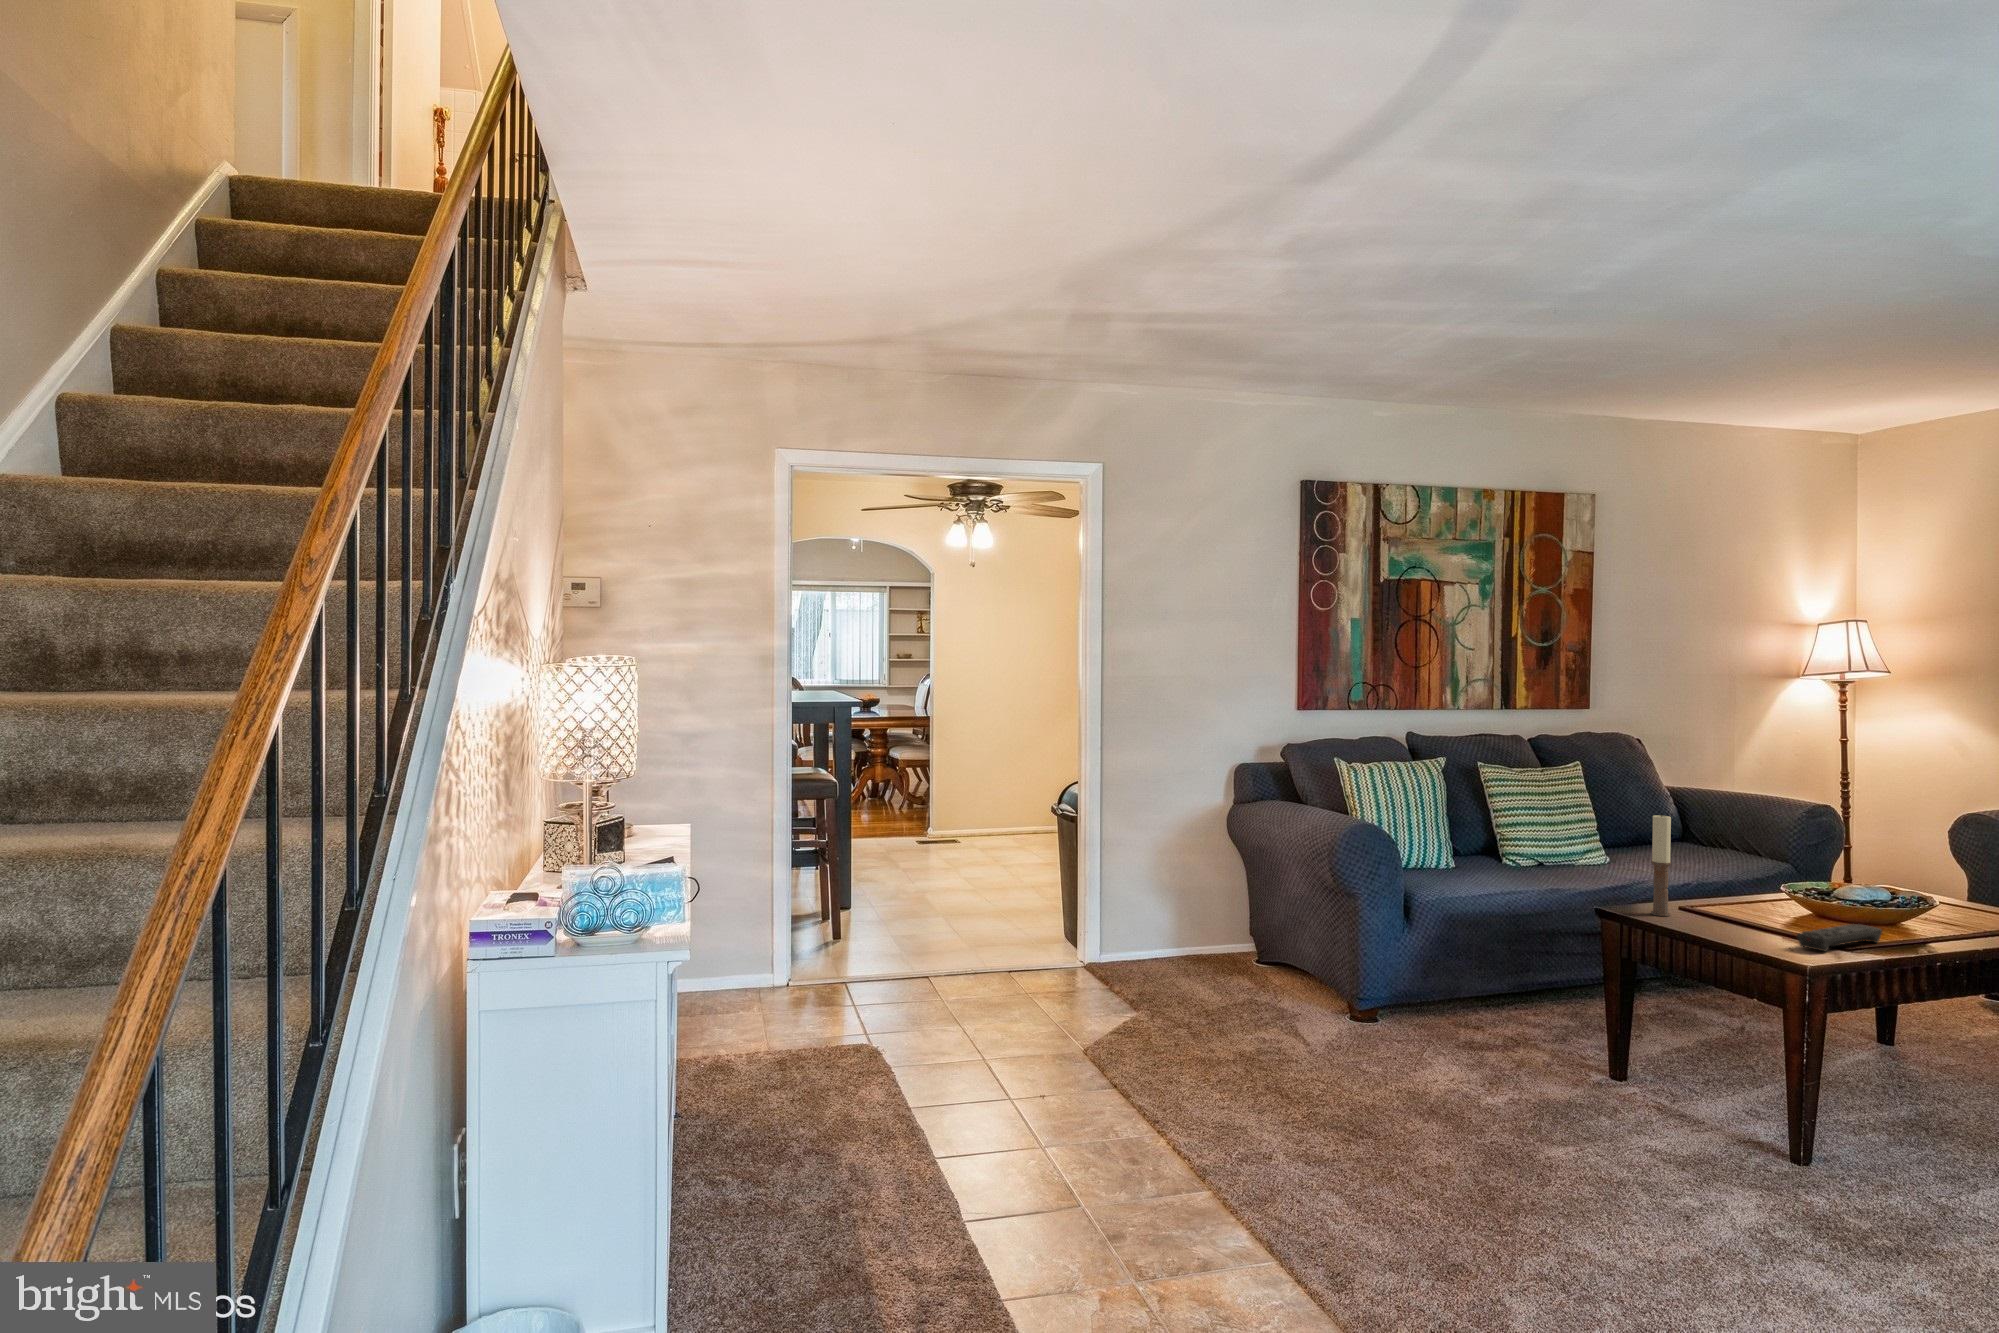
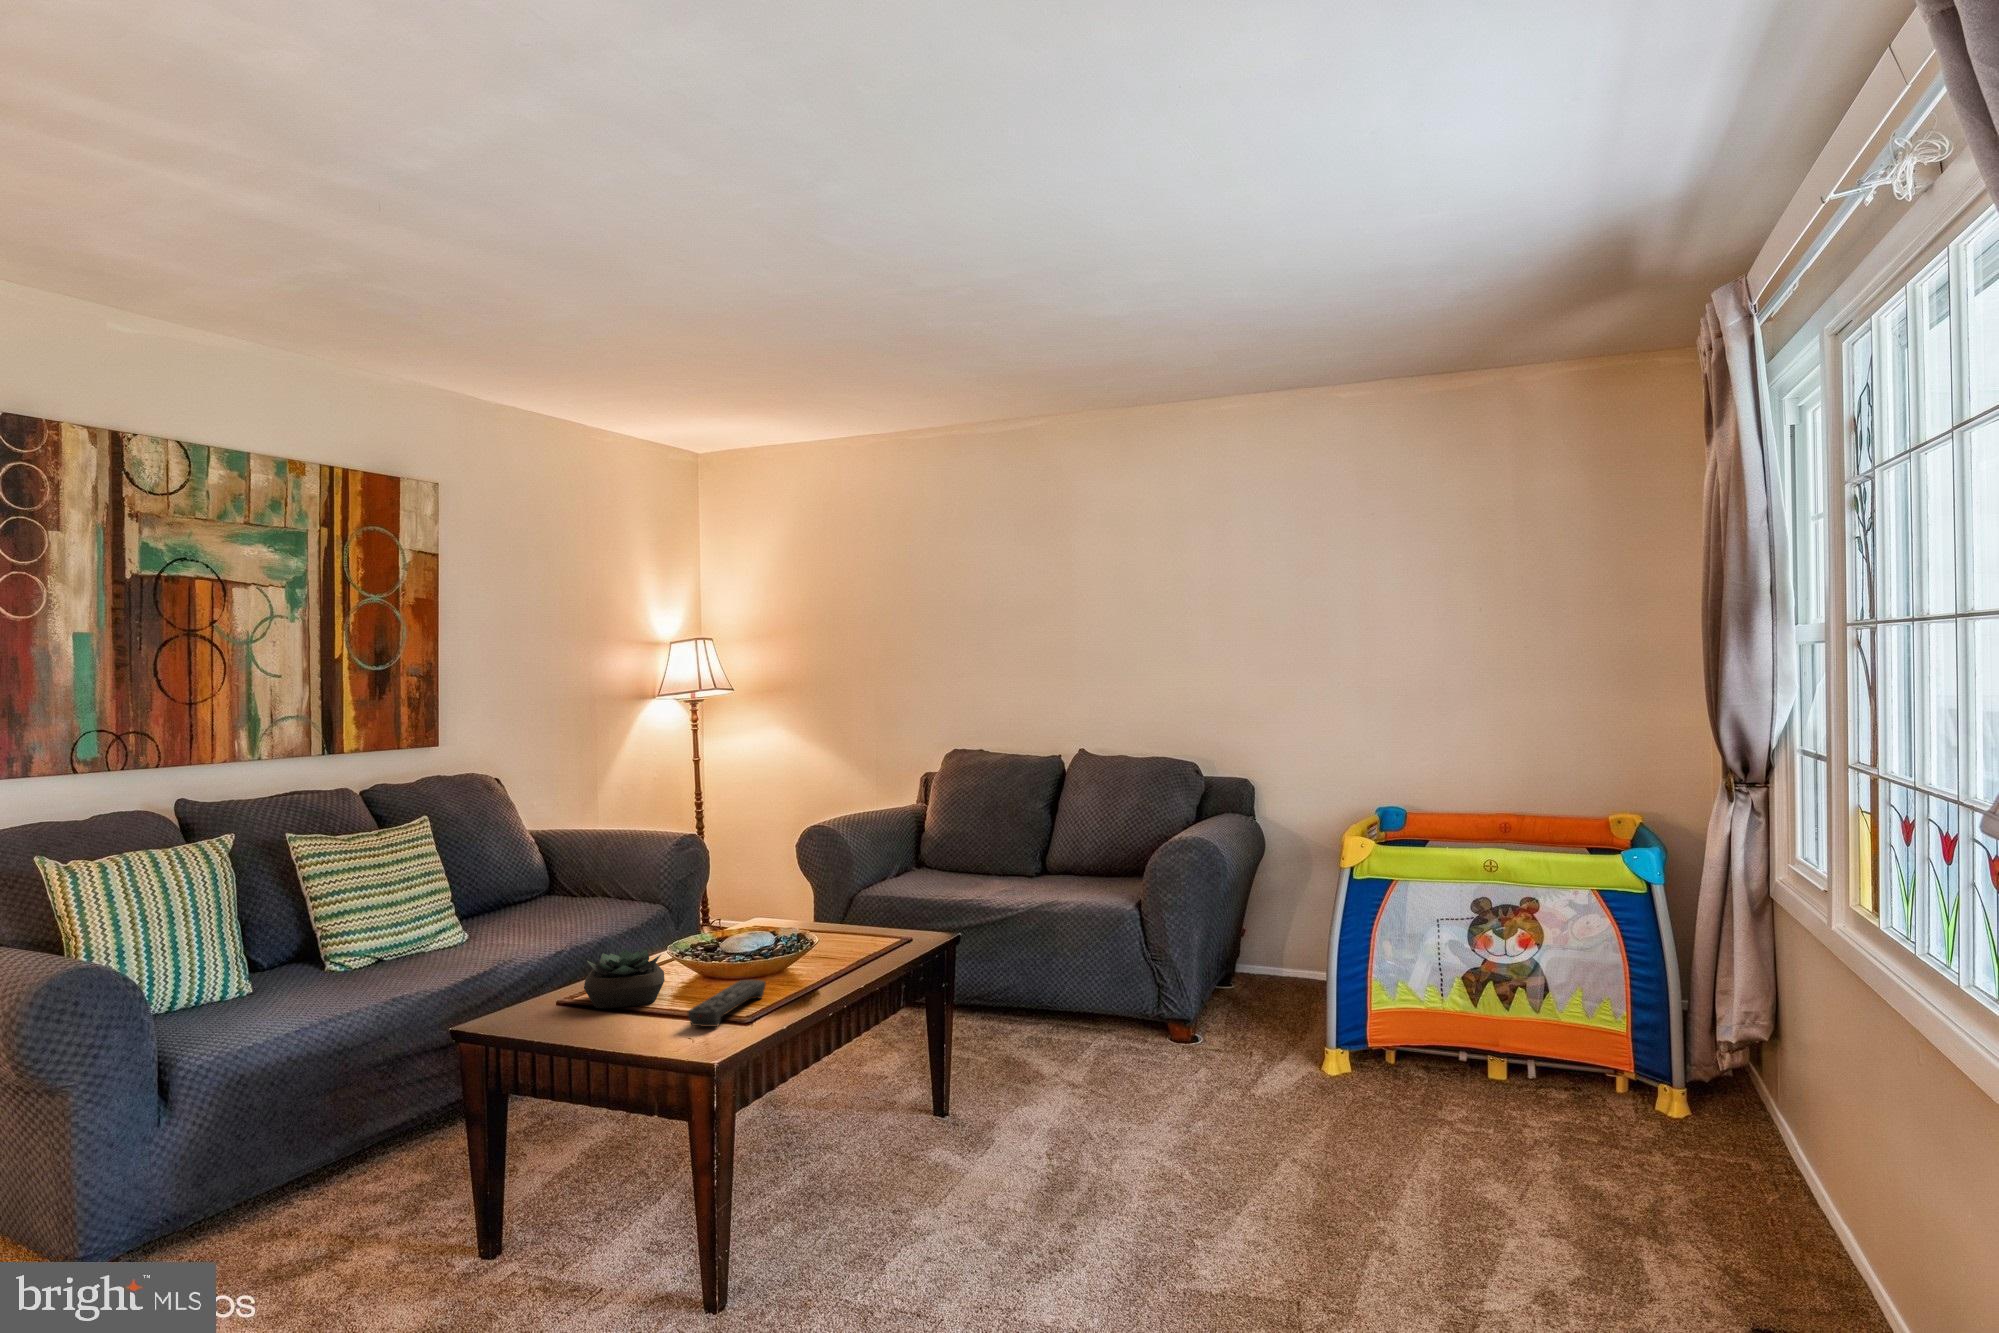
candle: present [1651,813,1671,916] -> none [519,882,544,1017]
succulent plant: none [1705,880,1780,927] -> present [584,949,665,1008]

